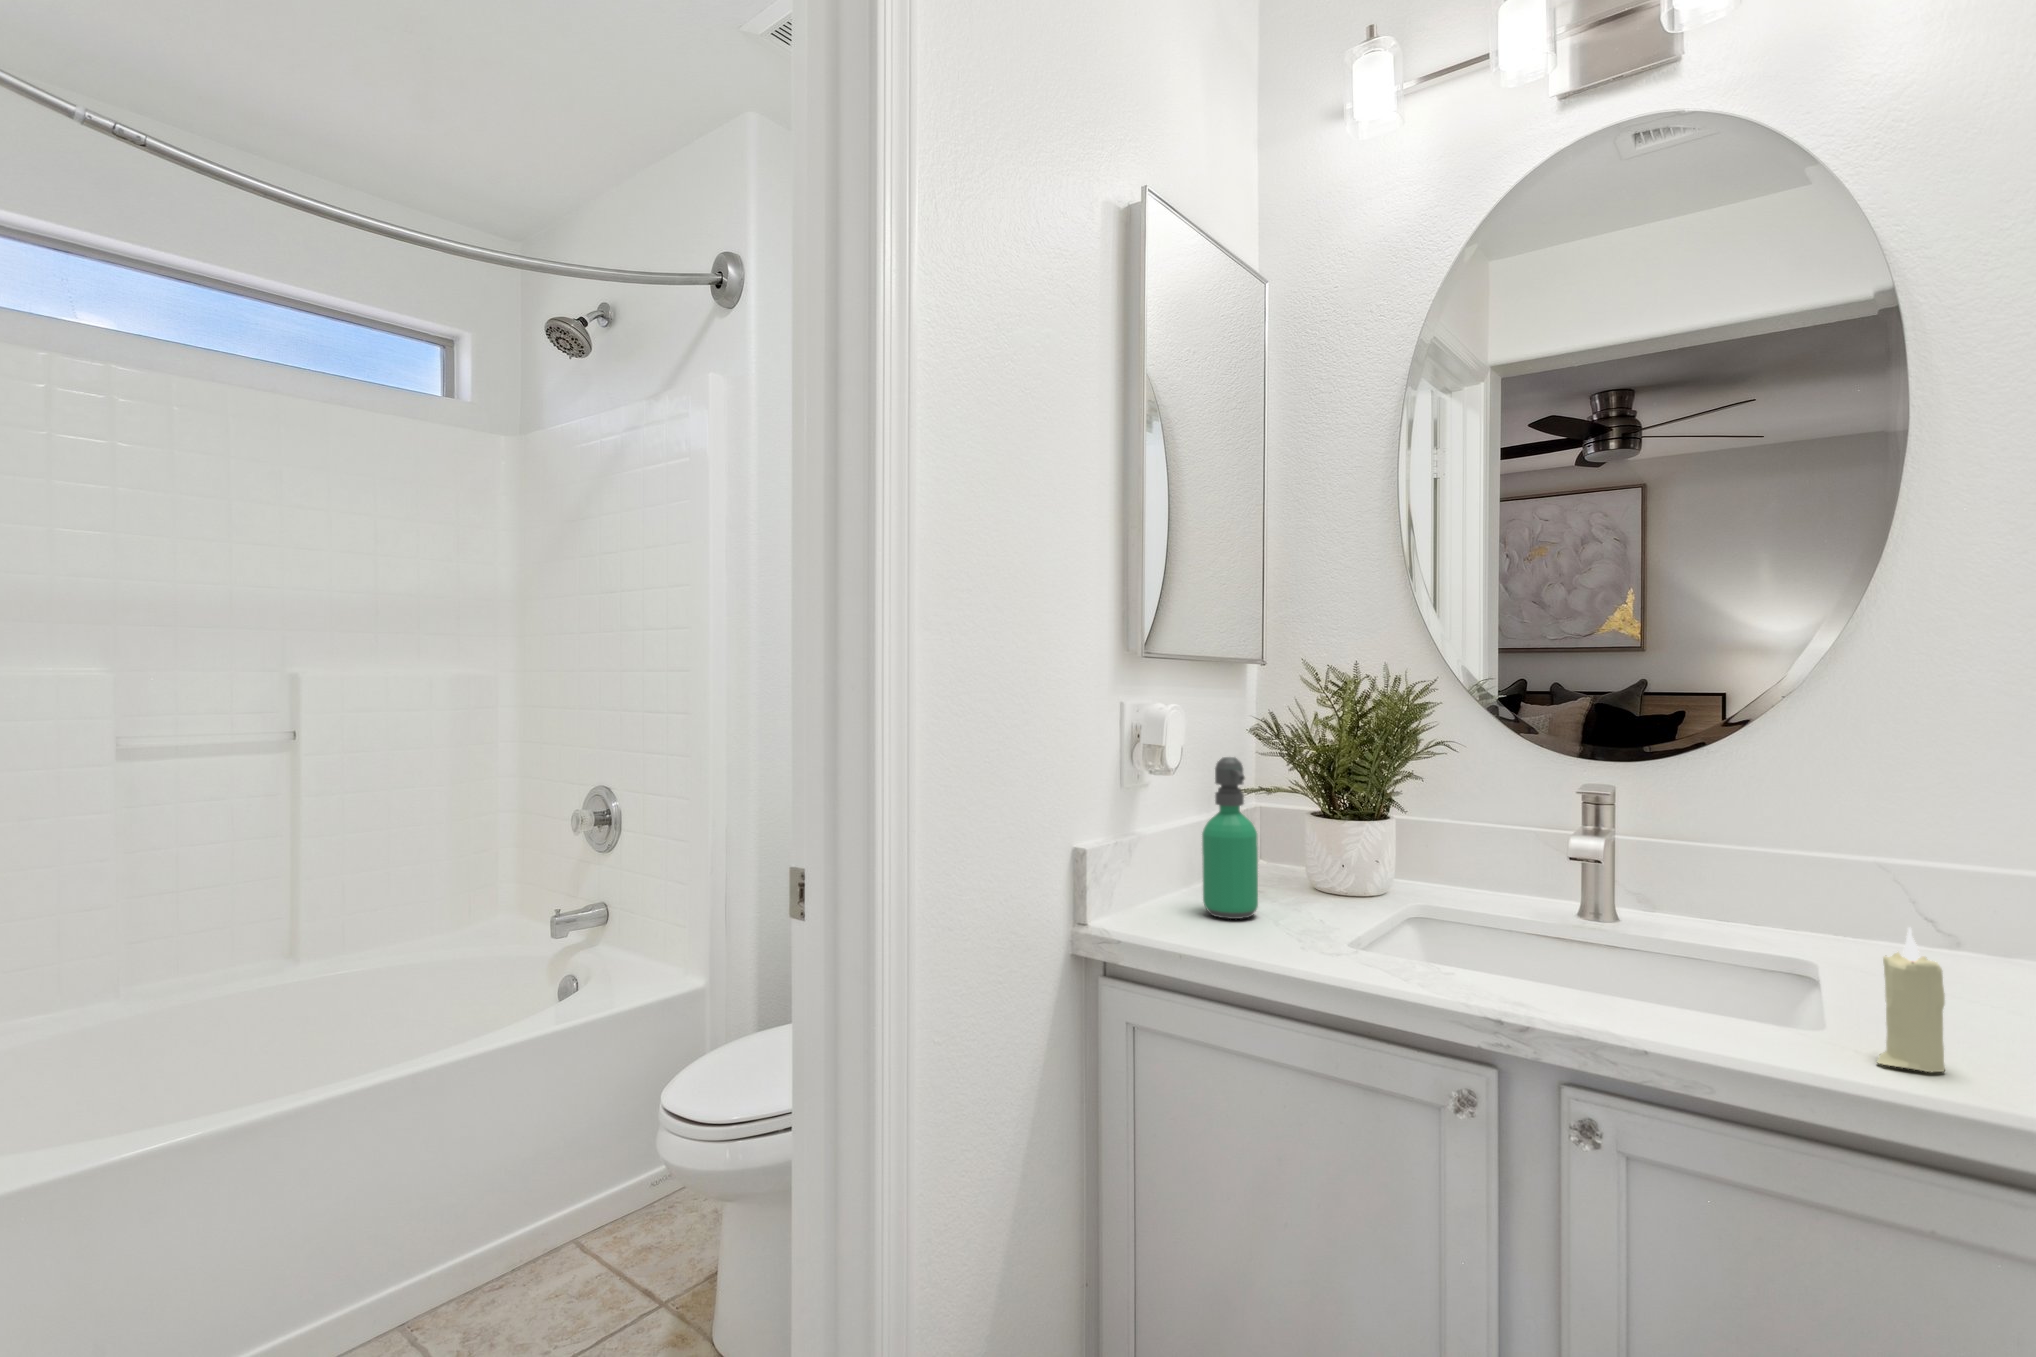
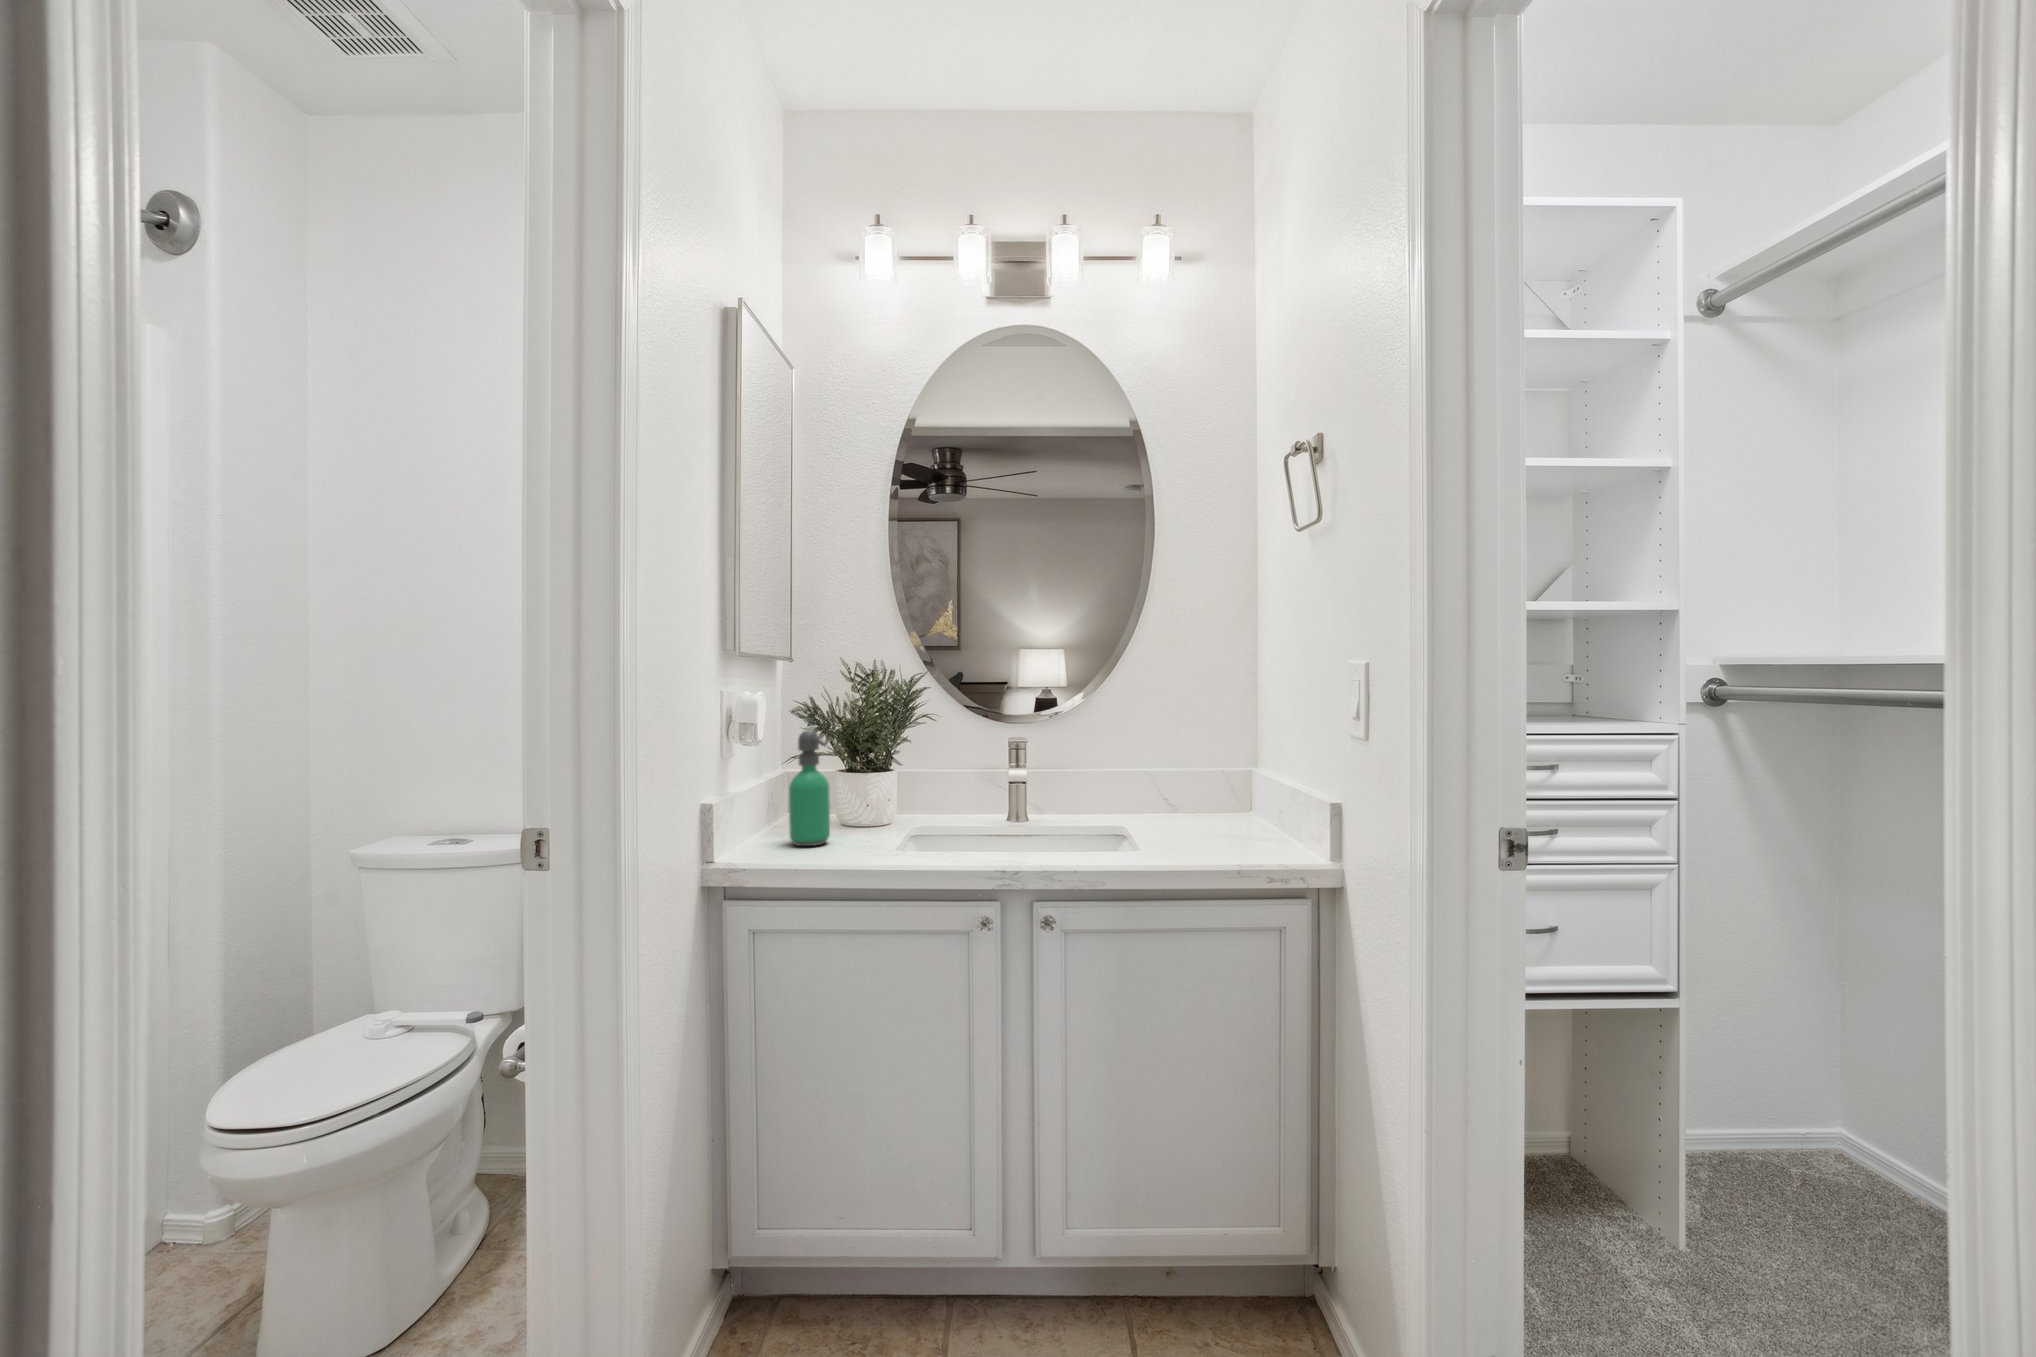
candle: present [1877,928,1945,1072] -> none [1160,791,1184,858]

